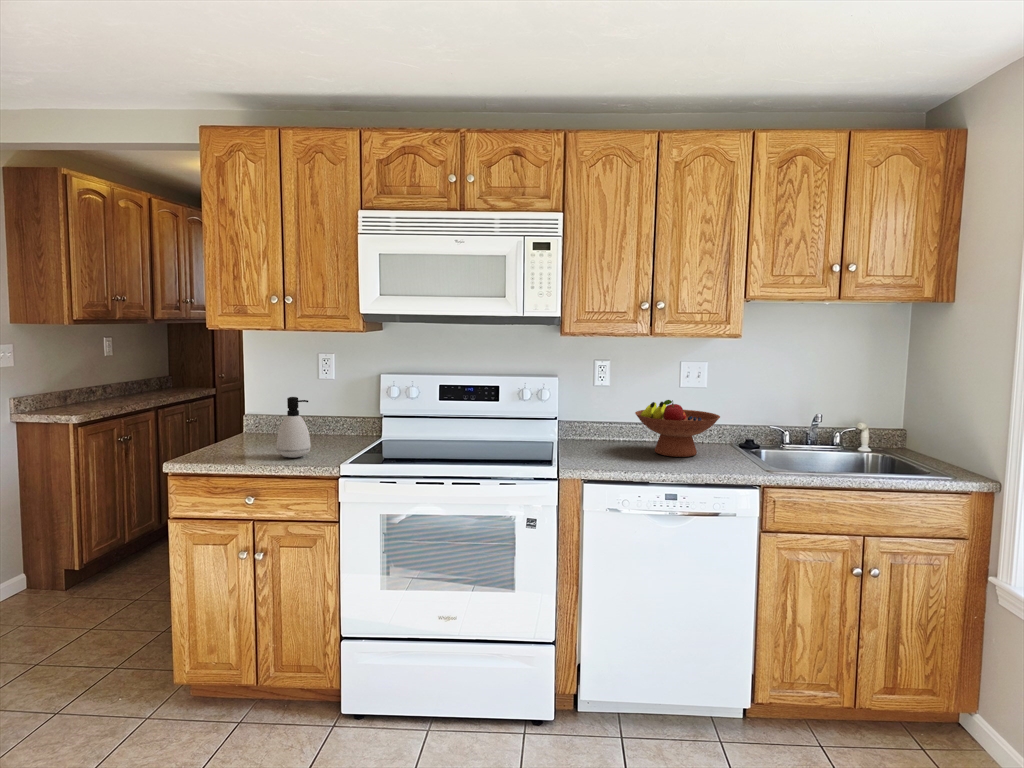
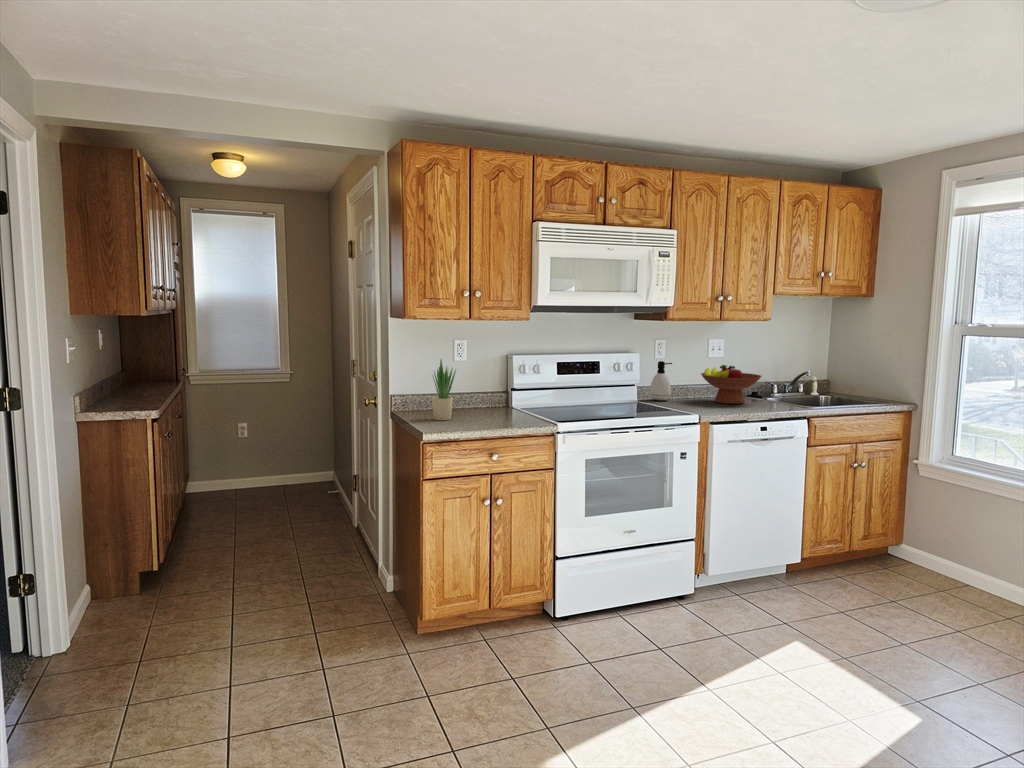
potted plant: none [237,376,268,449] -> present [432,360,456,420]
soap dispenser: present [277,397,311,458] -> present [650,361,672,400]

